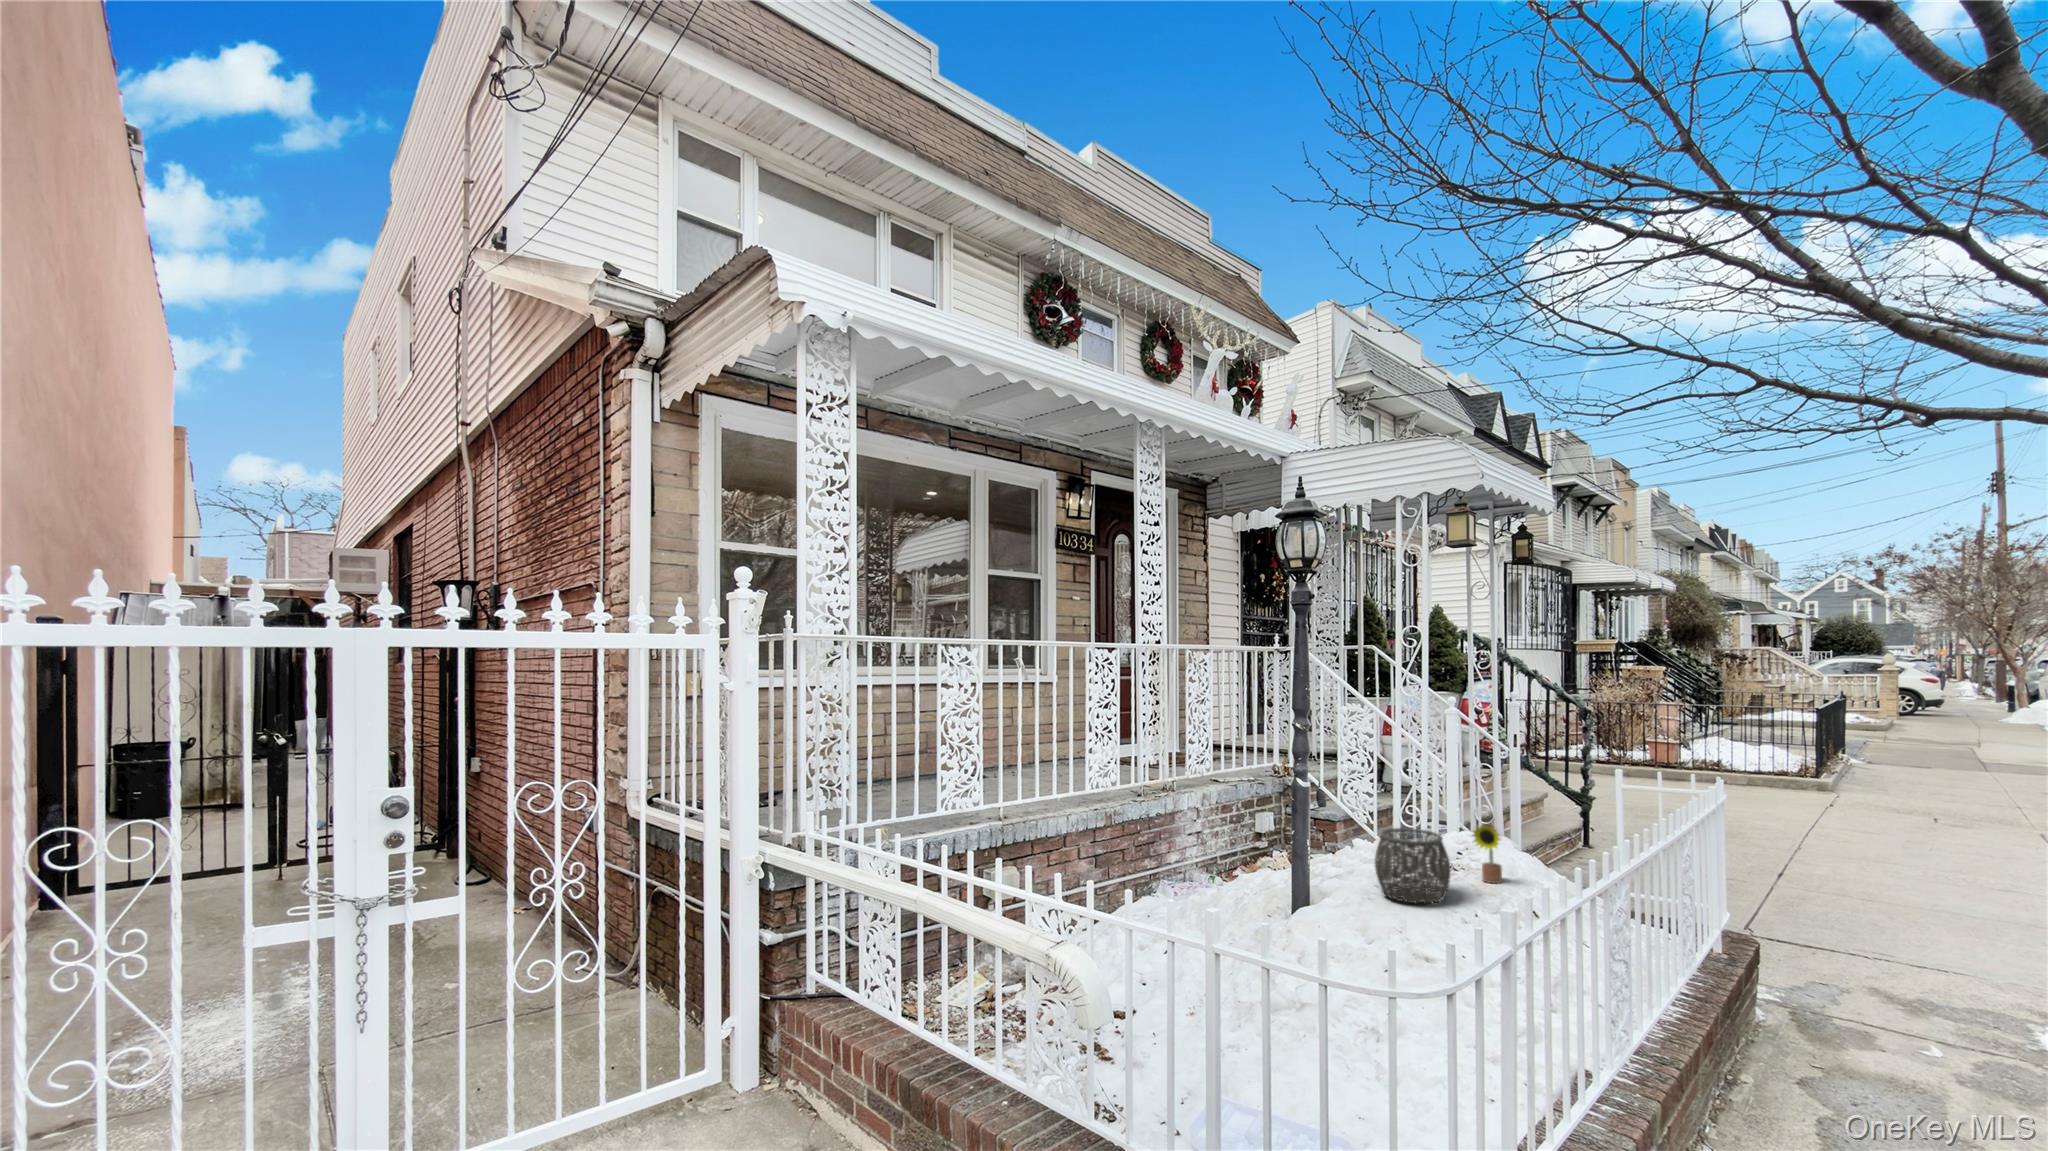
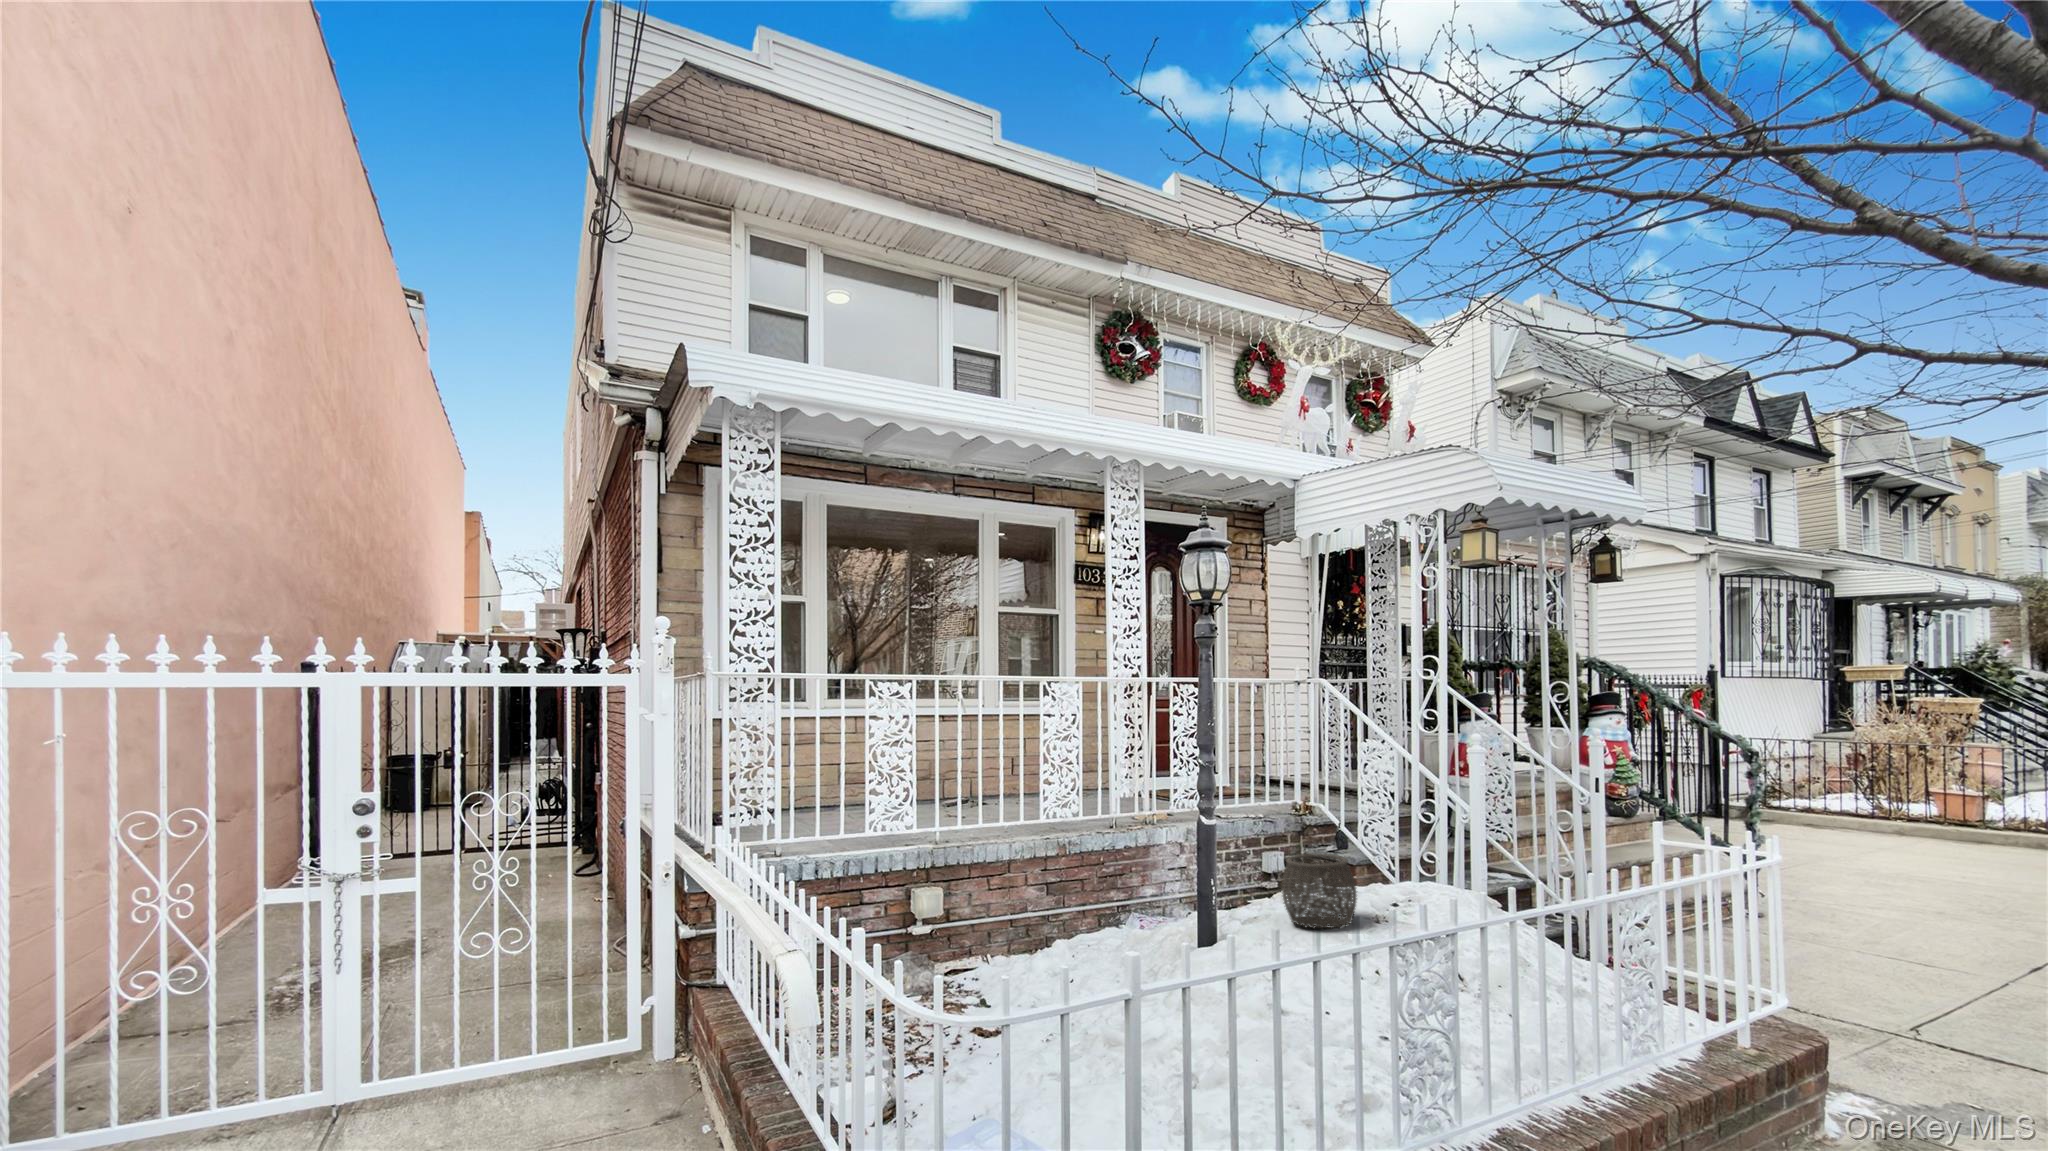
decorative plant: present [1472,825,1502,883] -> none [1390,849,1428,913]

